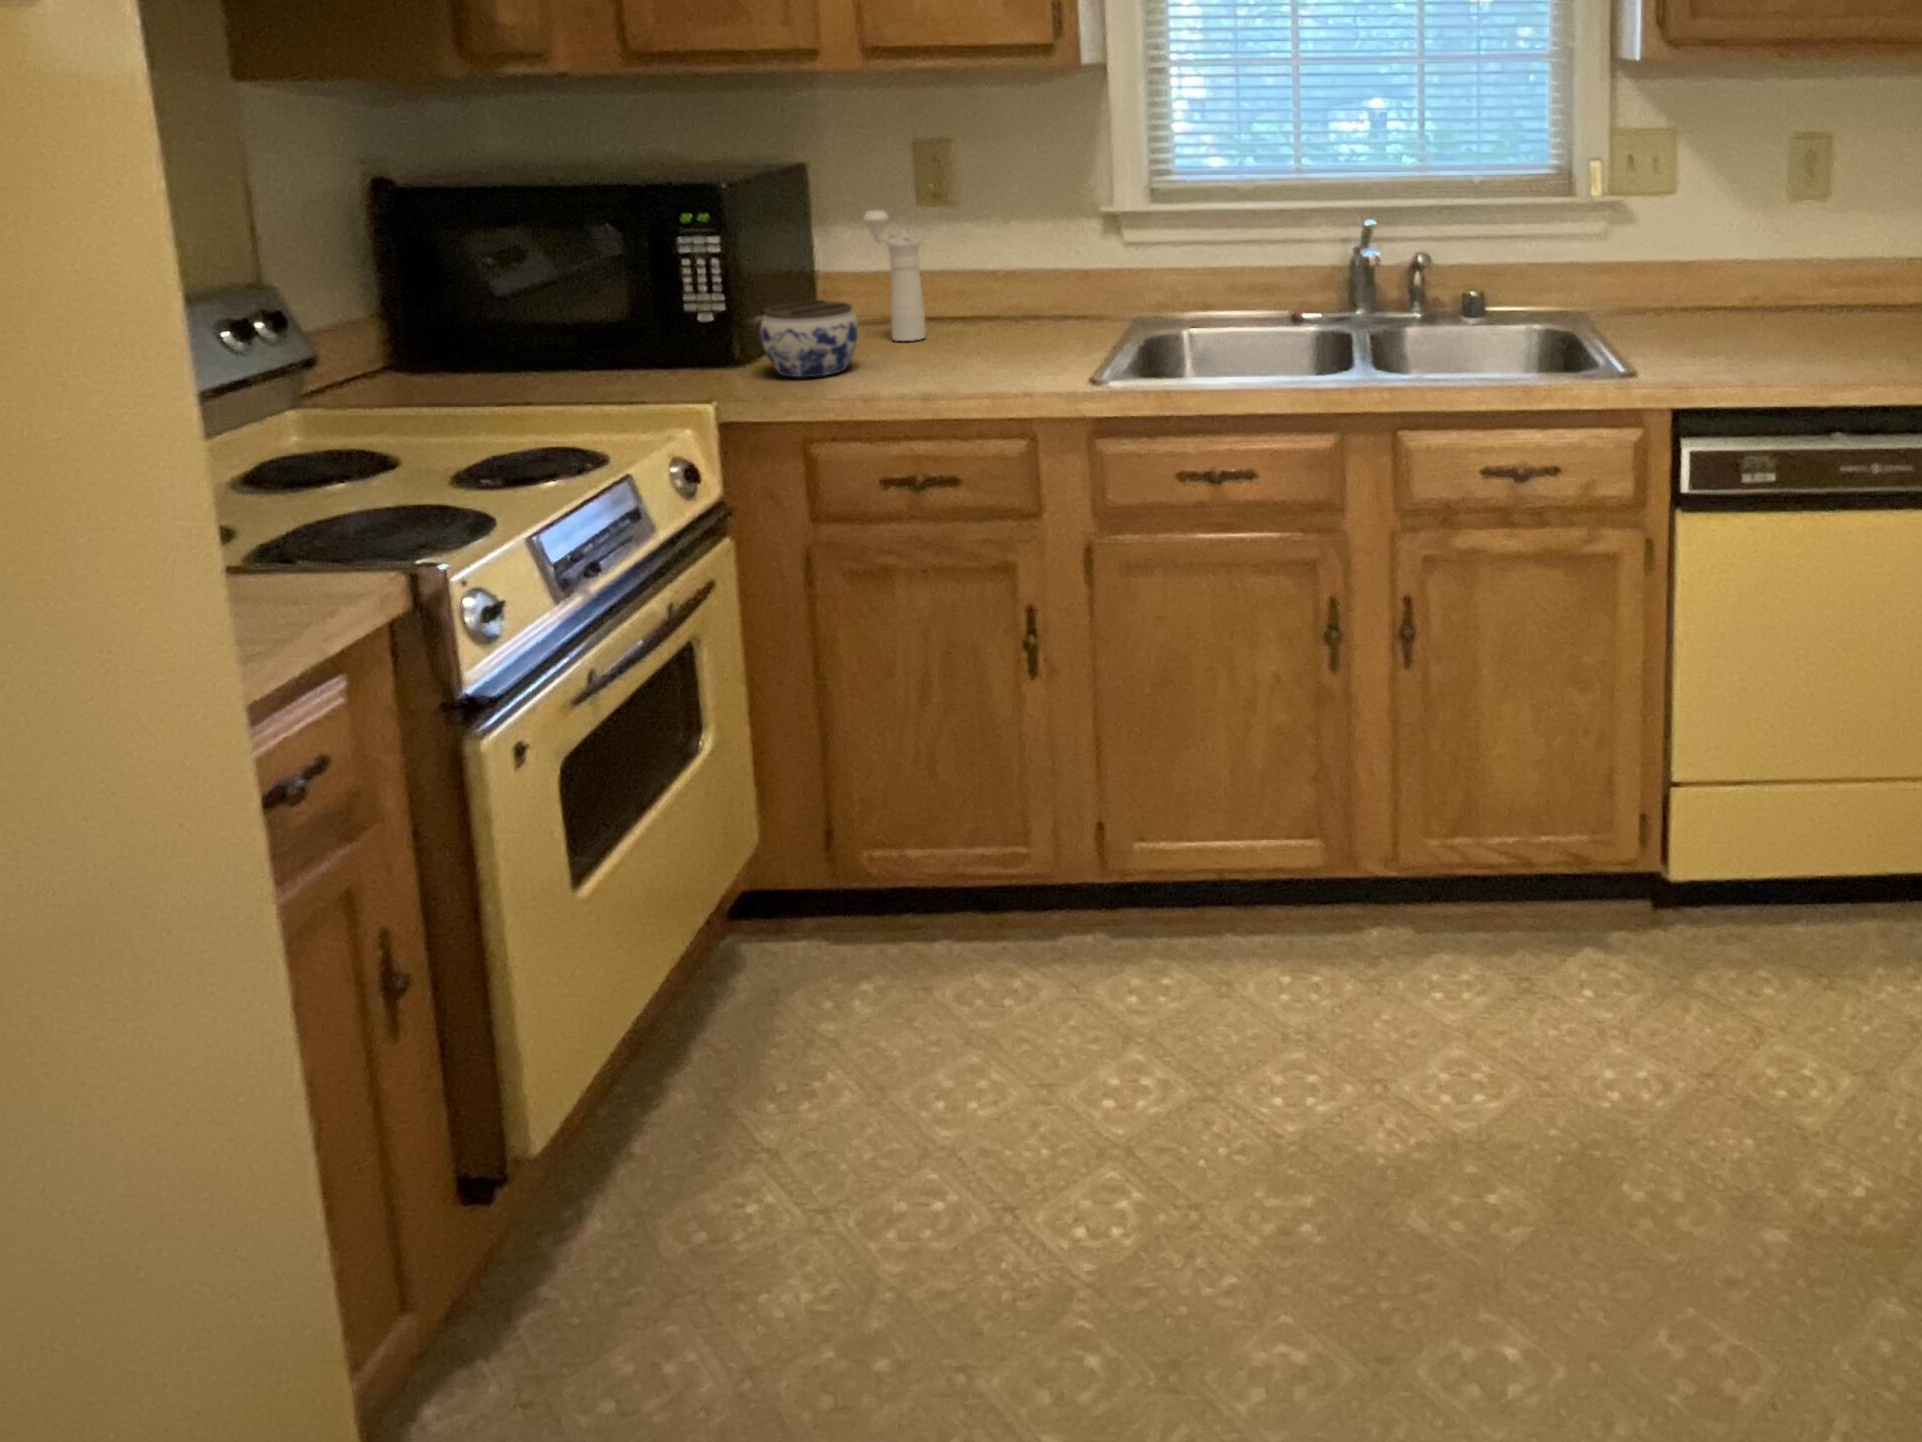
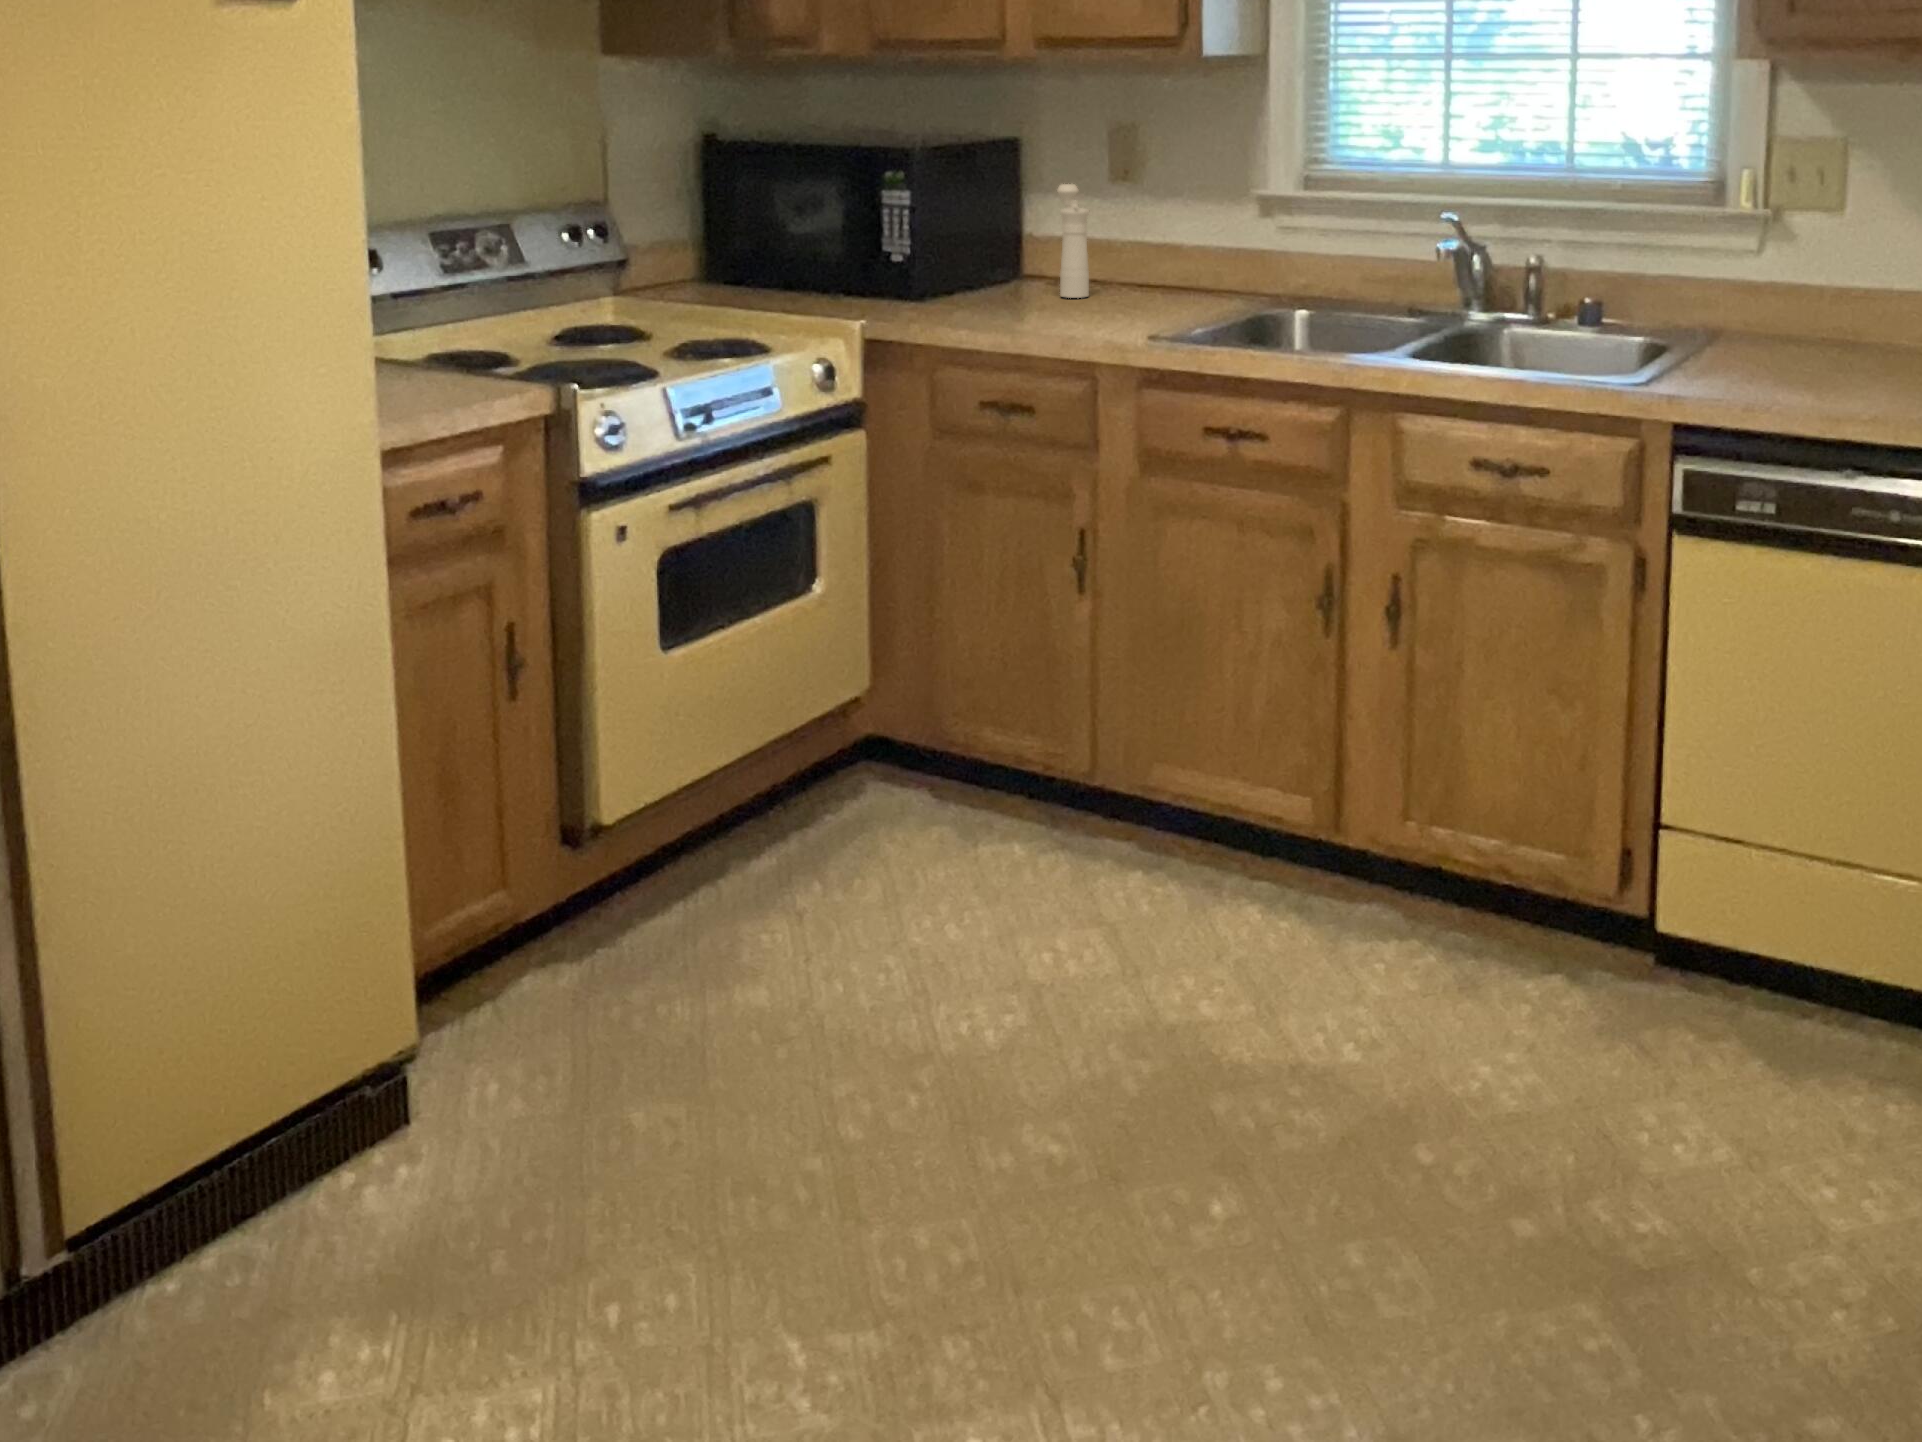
jar: present [760,300,858,377] -> none [929,253,1007,315]

